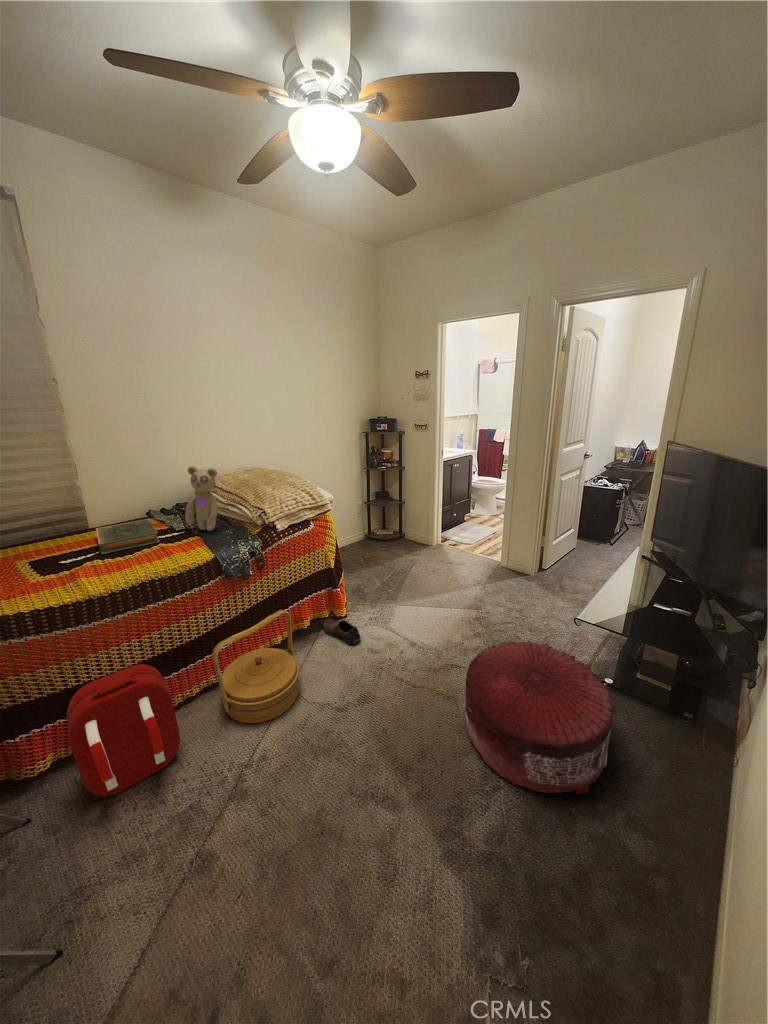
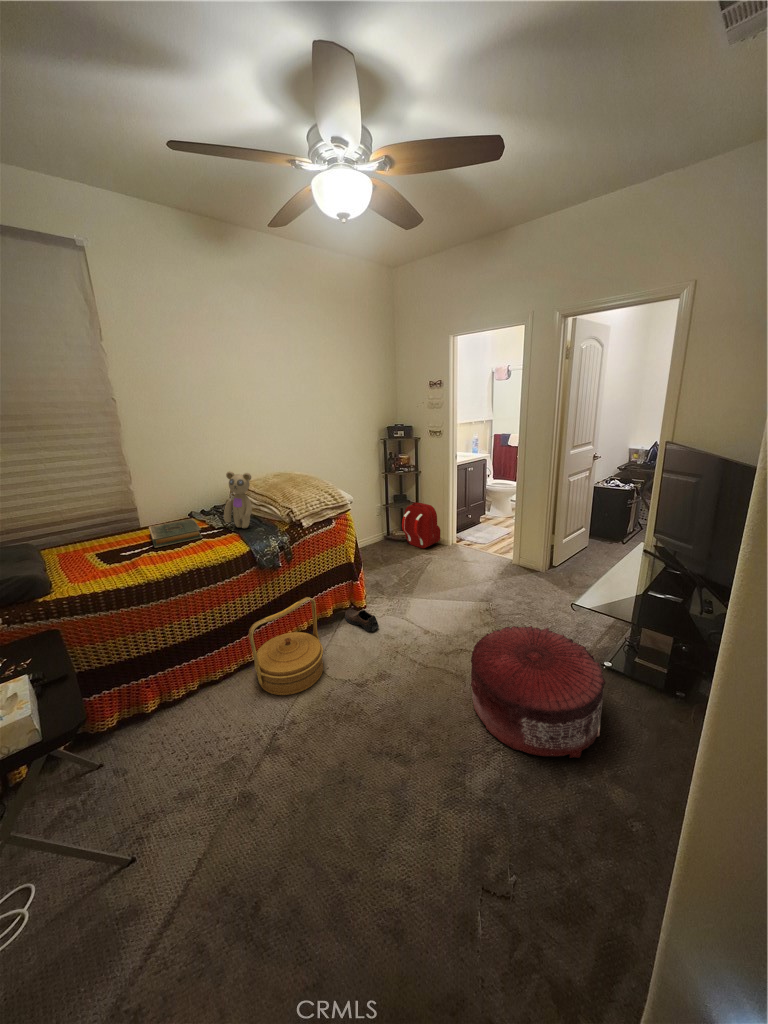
backpack: present [67,664,180,796] -> present [402,503,441,548]

